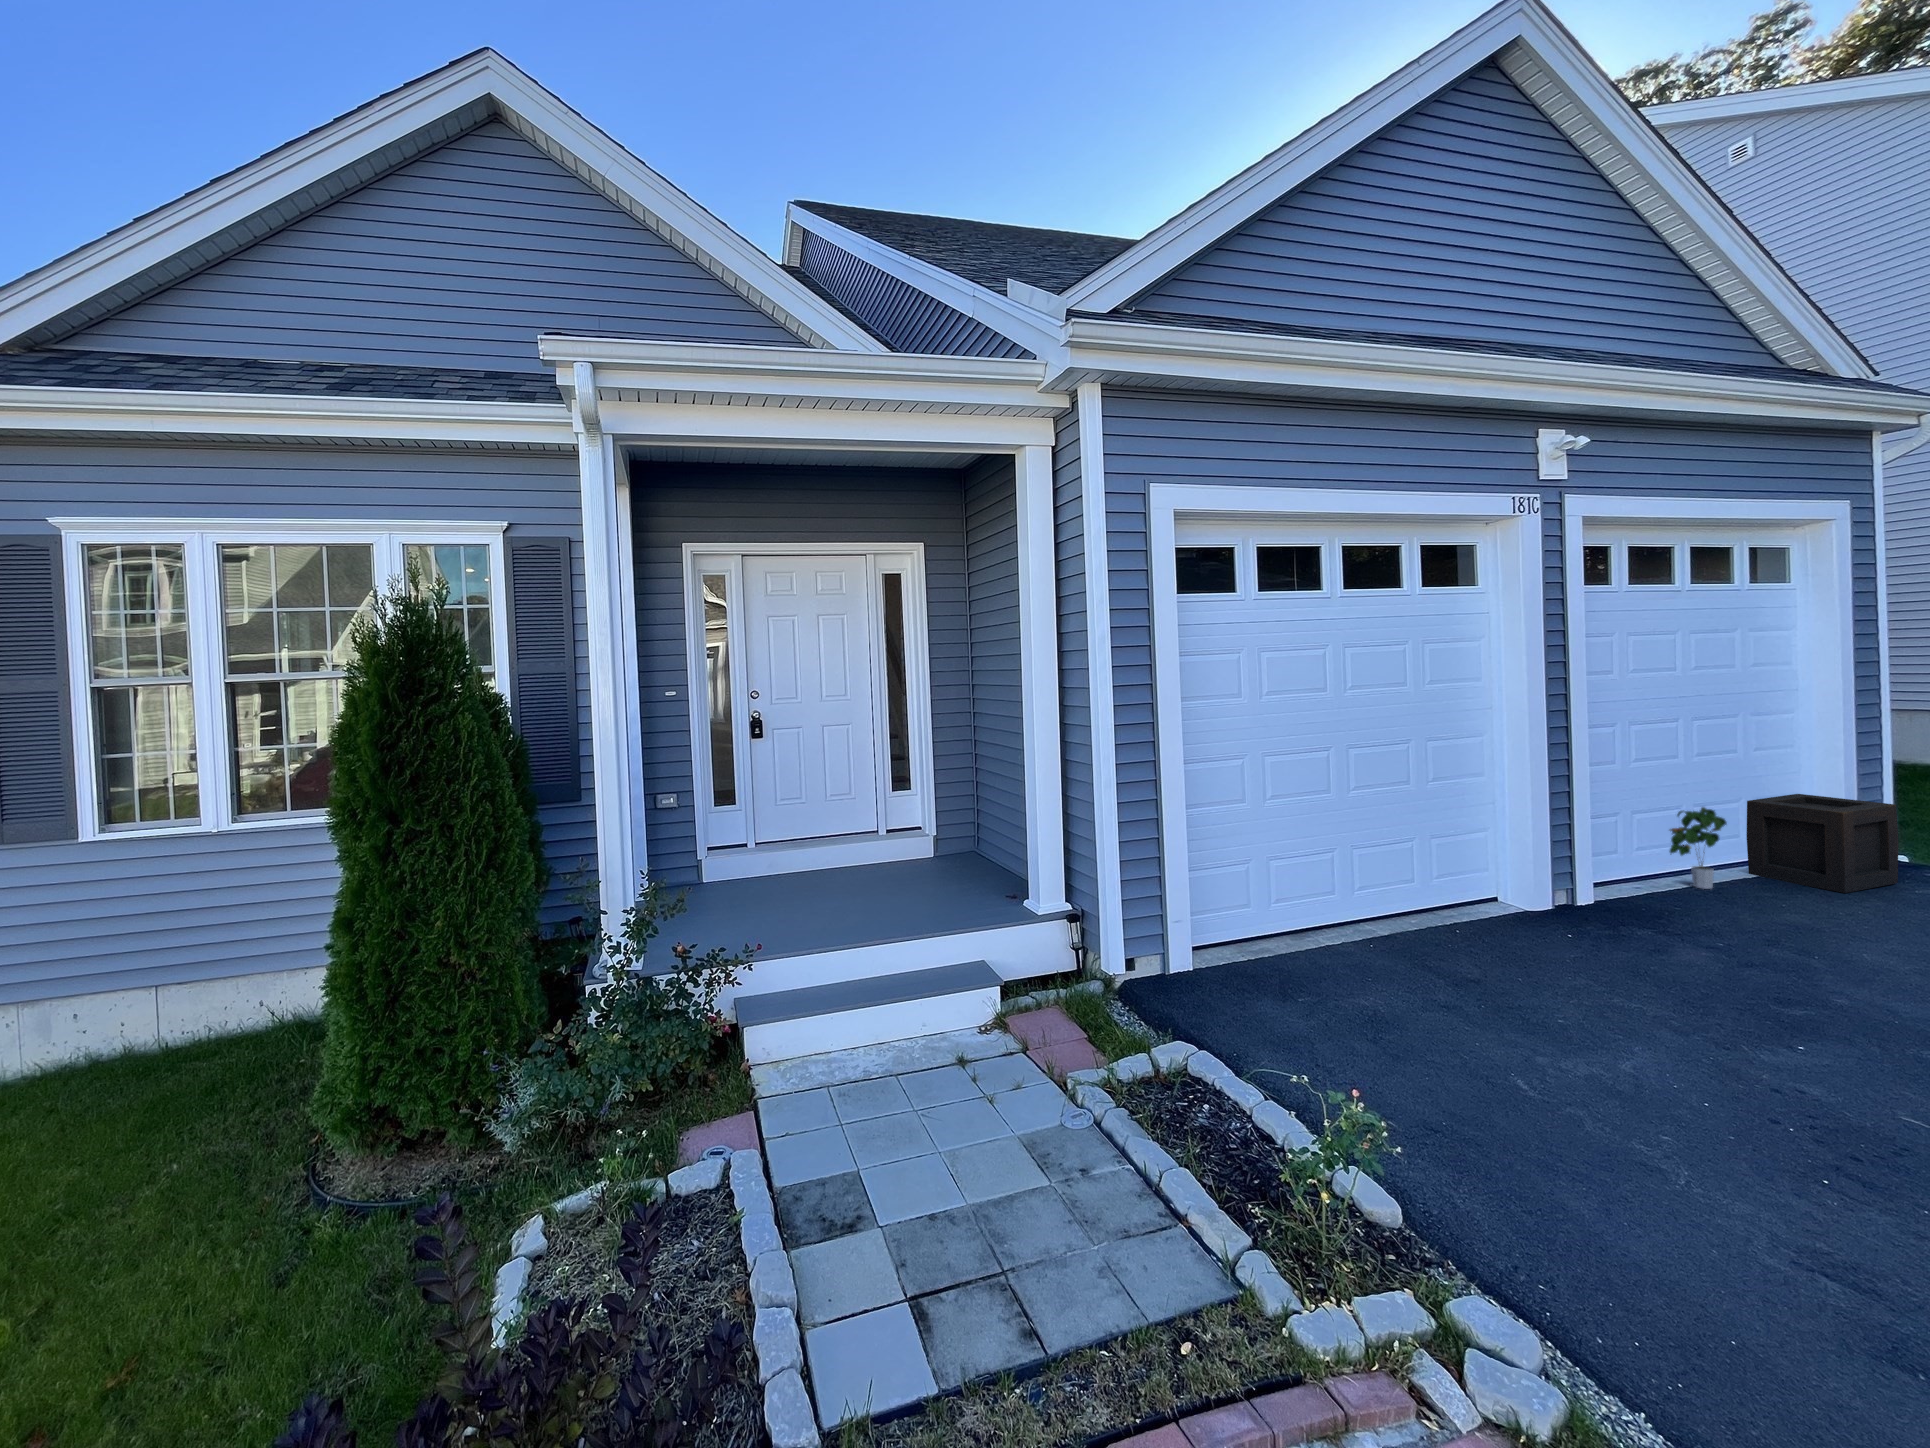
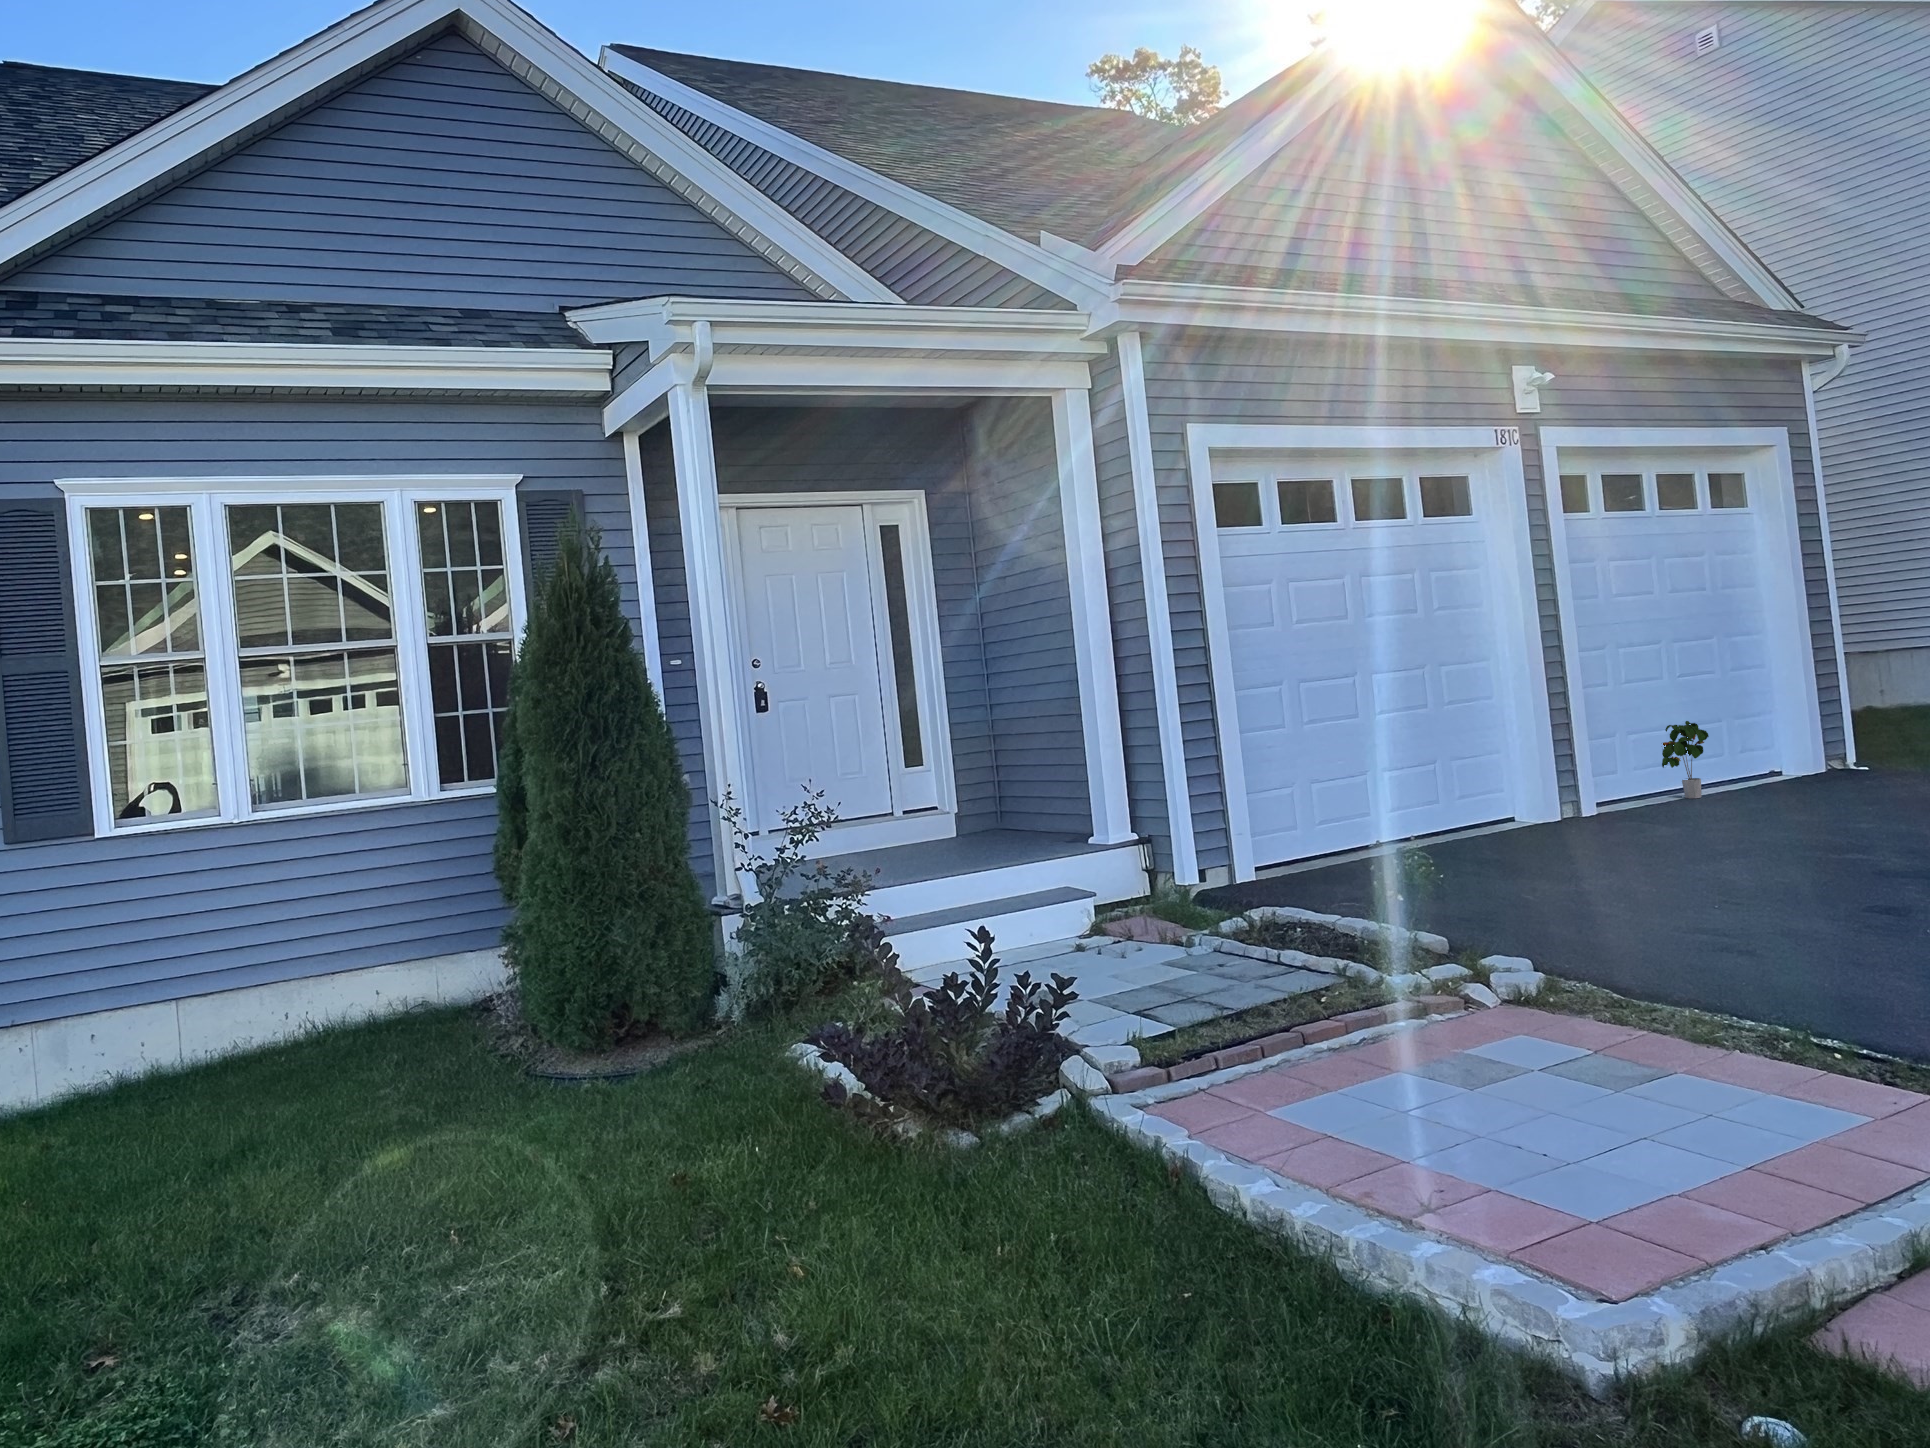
wooden crate: present [1747,794,1898,893] -> none [1725,706,1853,789]

